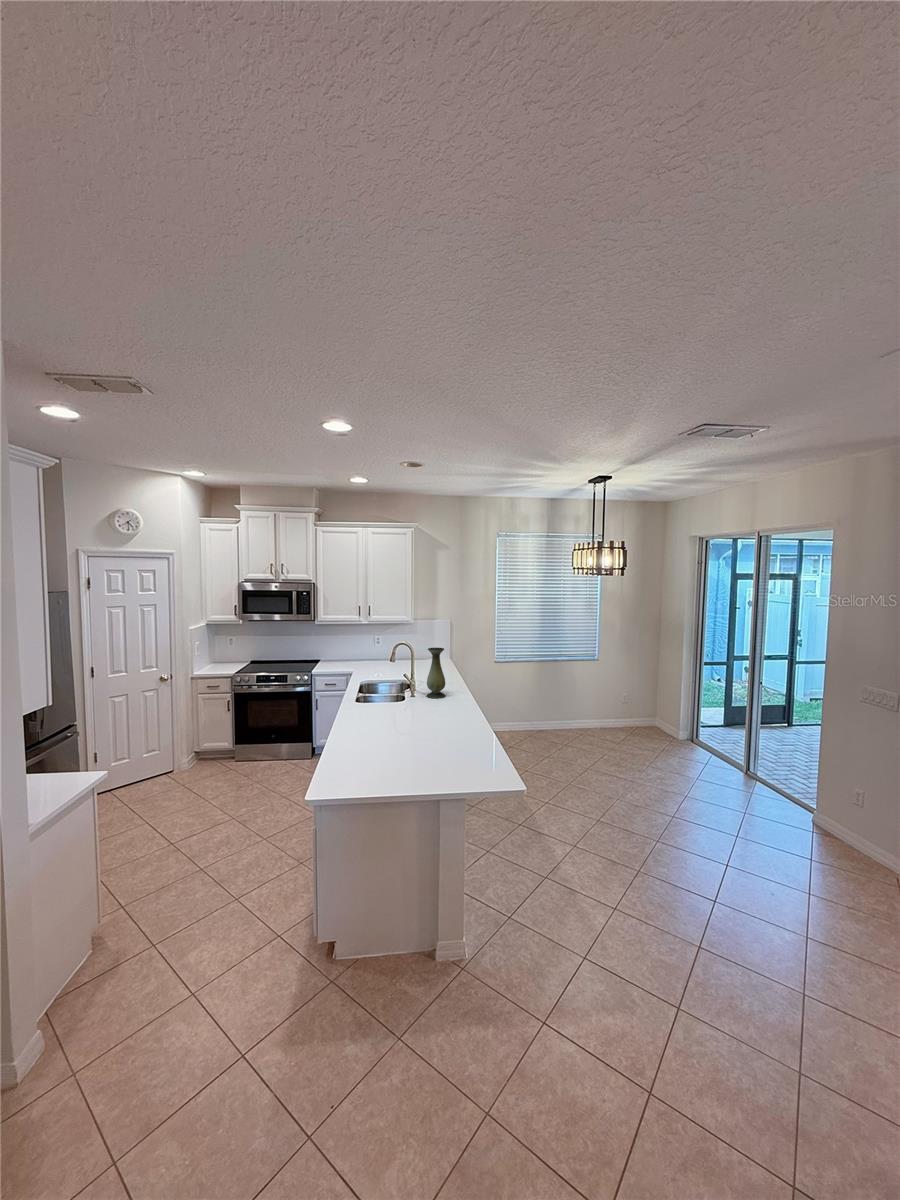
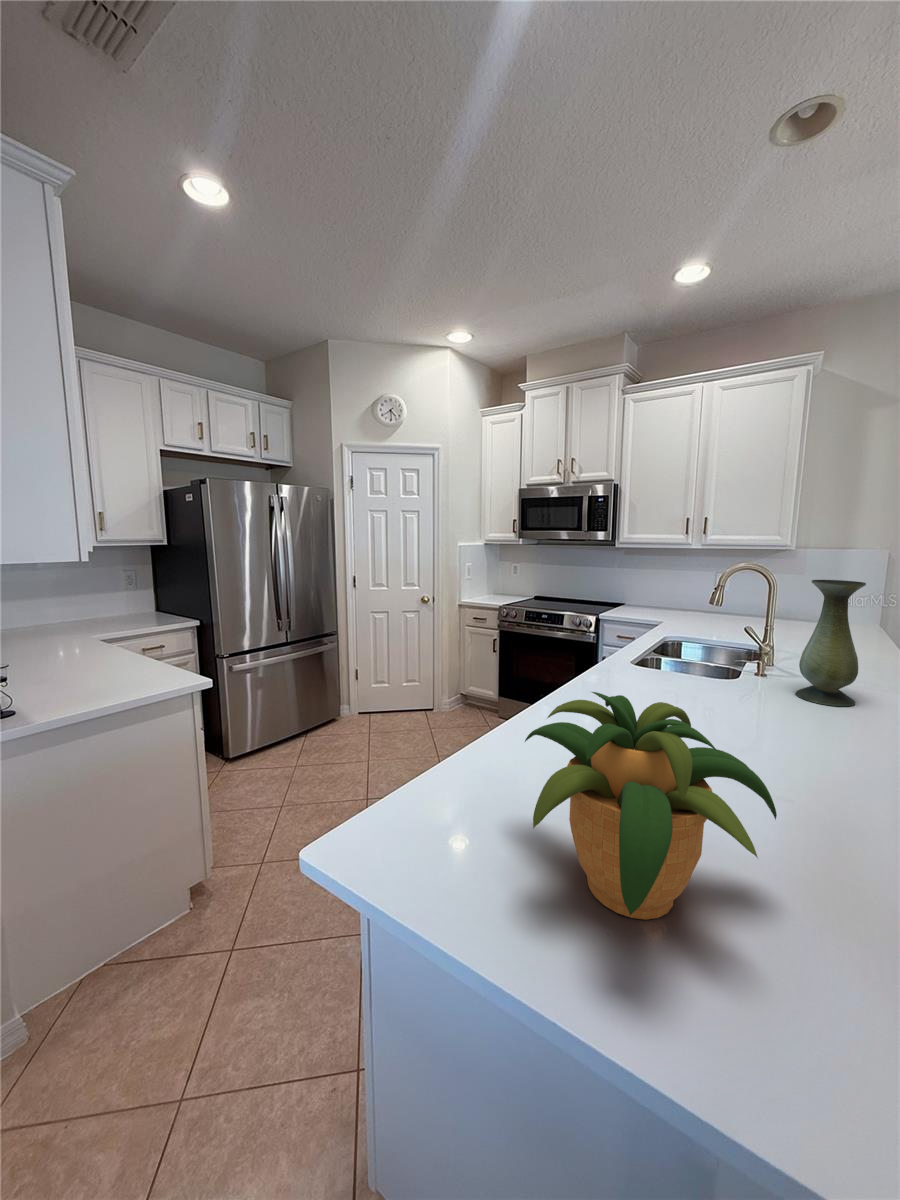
potted plant: none [366,699,434,757] -> present [525,692,777,920]

